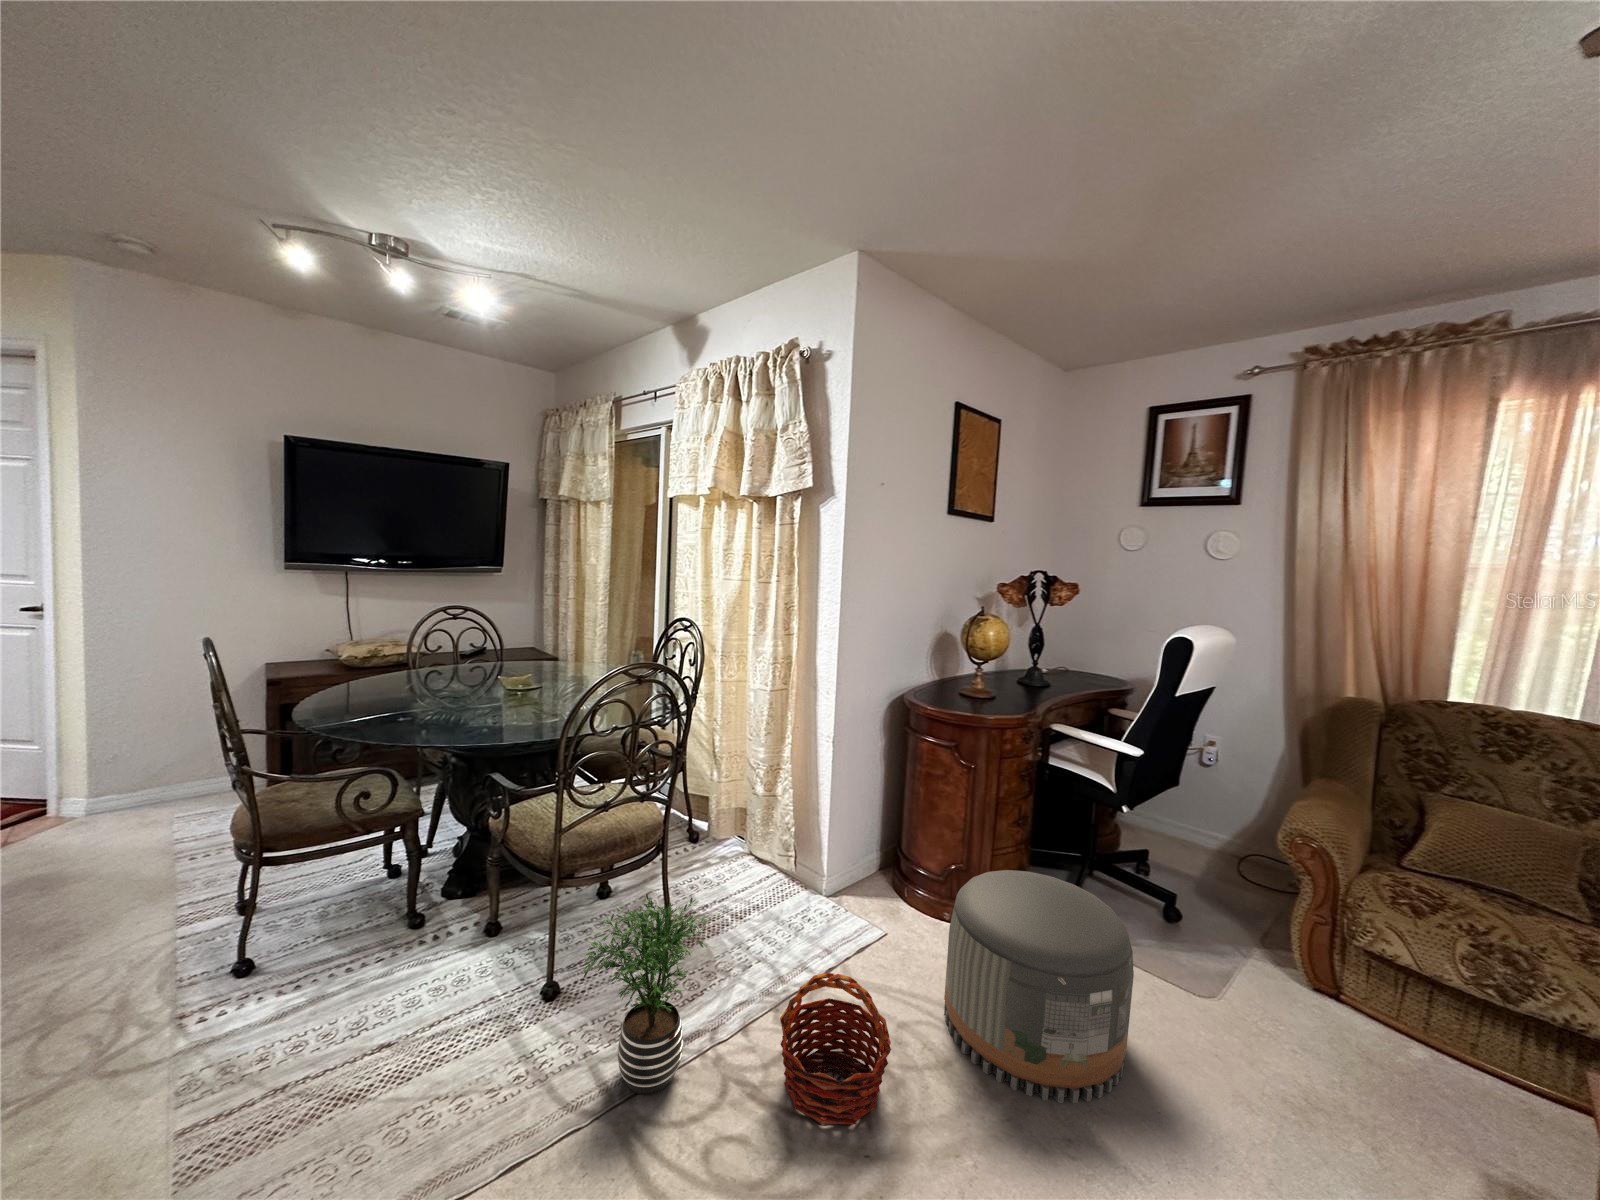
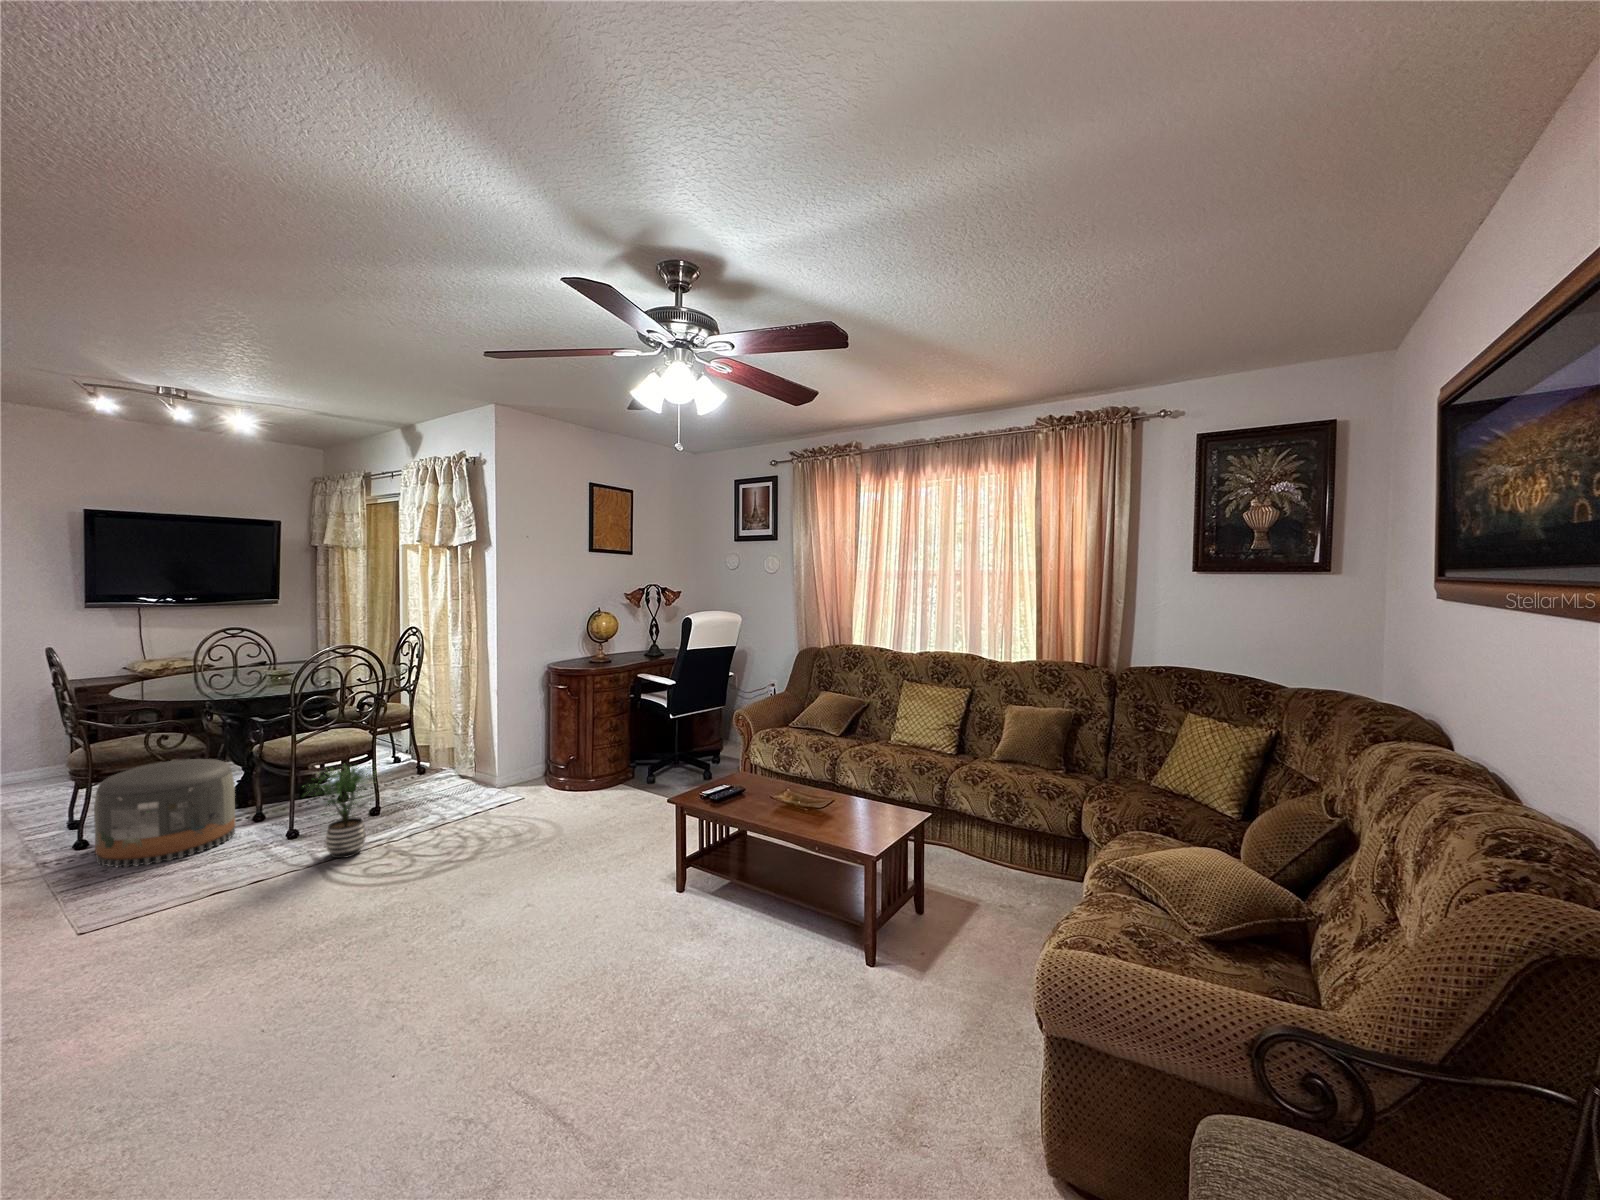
pouf: present [944,870,1134,1103] -> present [94,759,235,867]
basket: present [780,973,891,1125] -> none [417,789,480,857]

